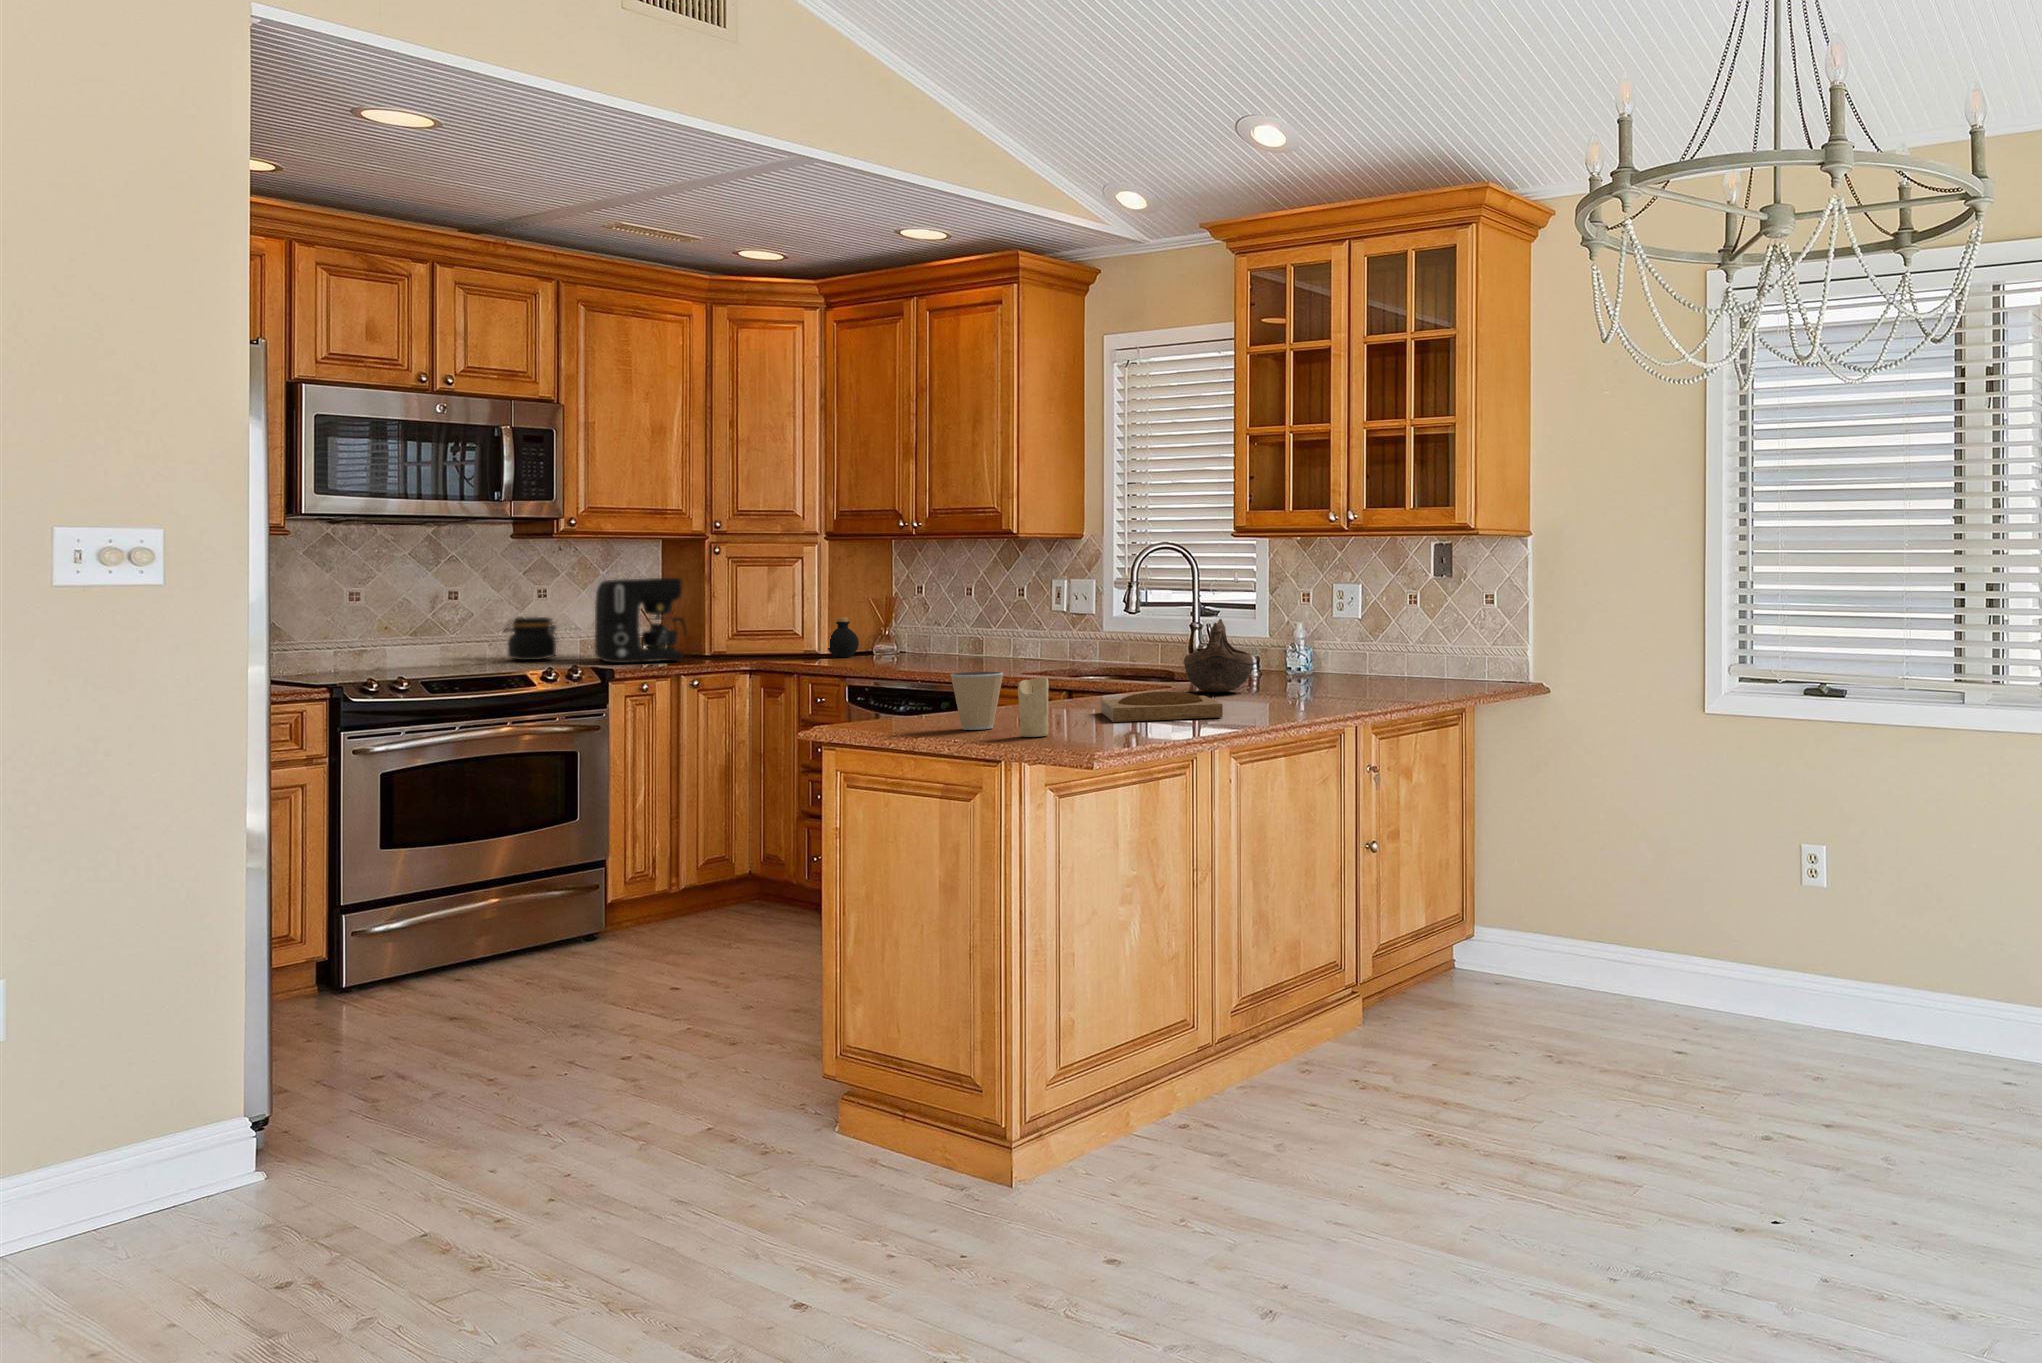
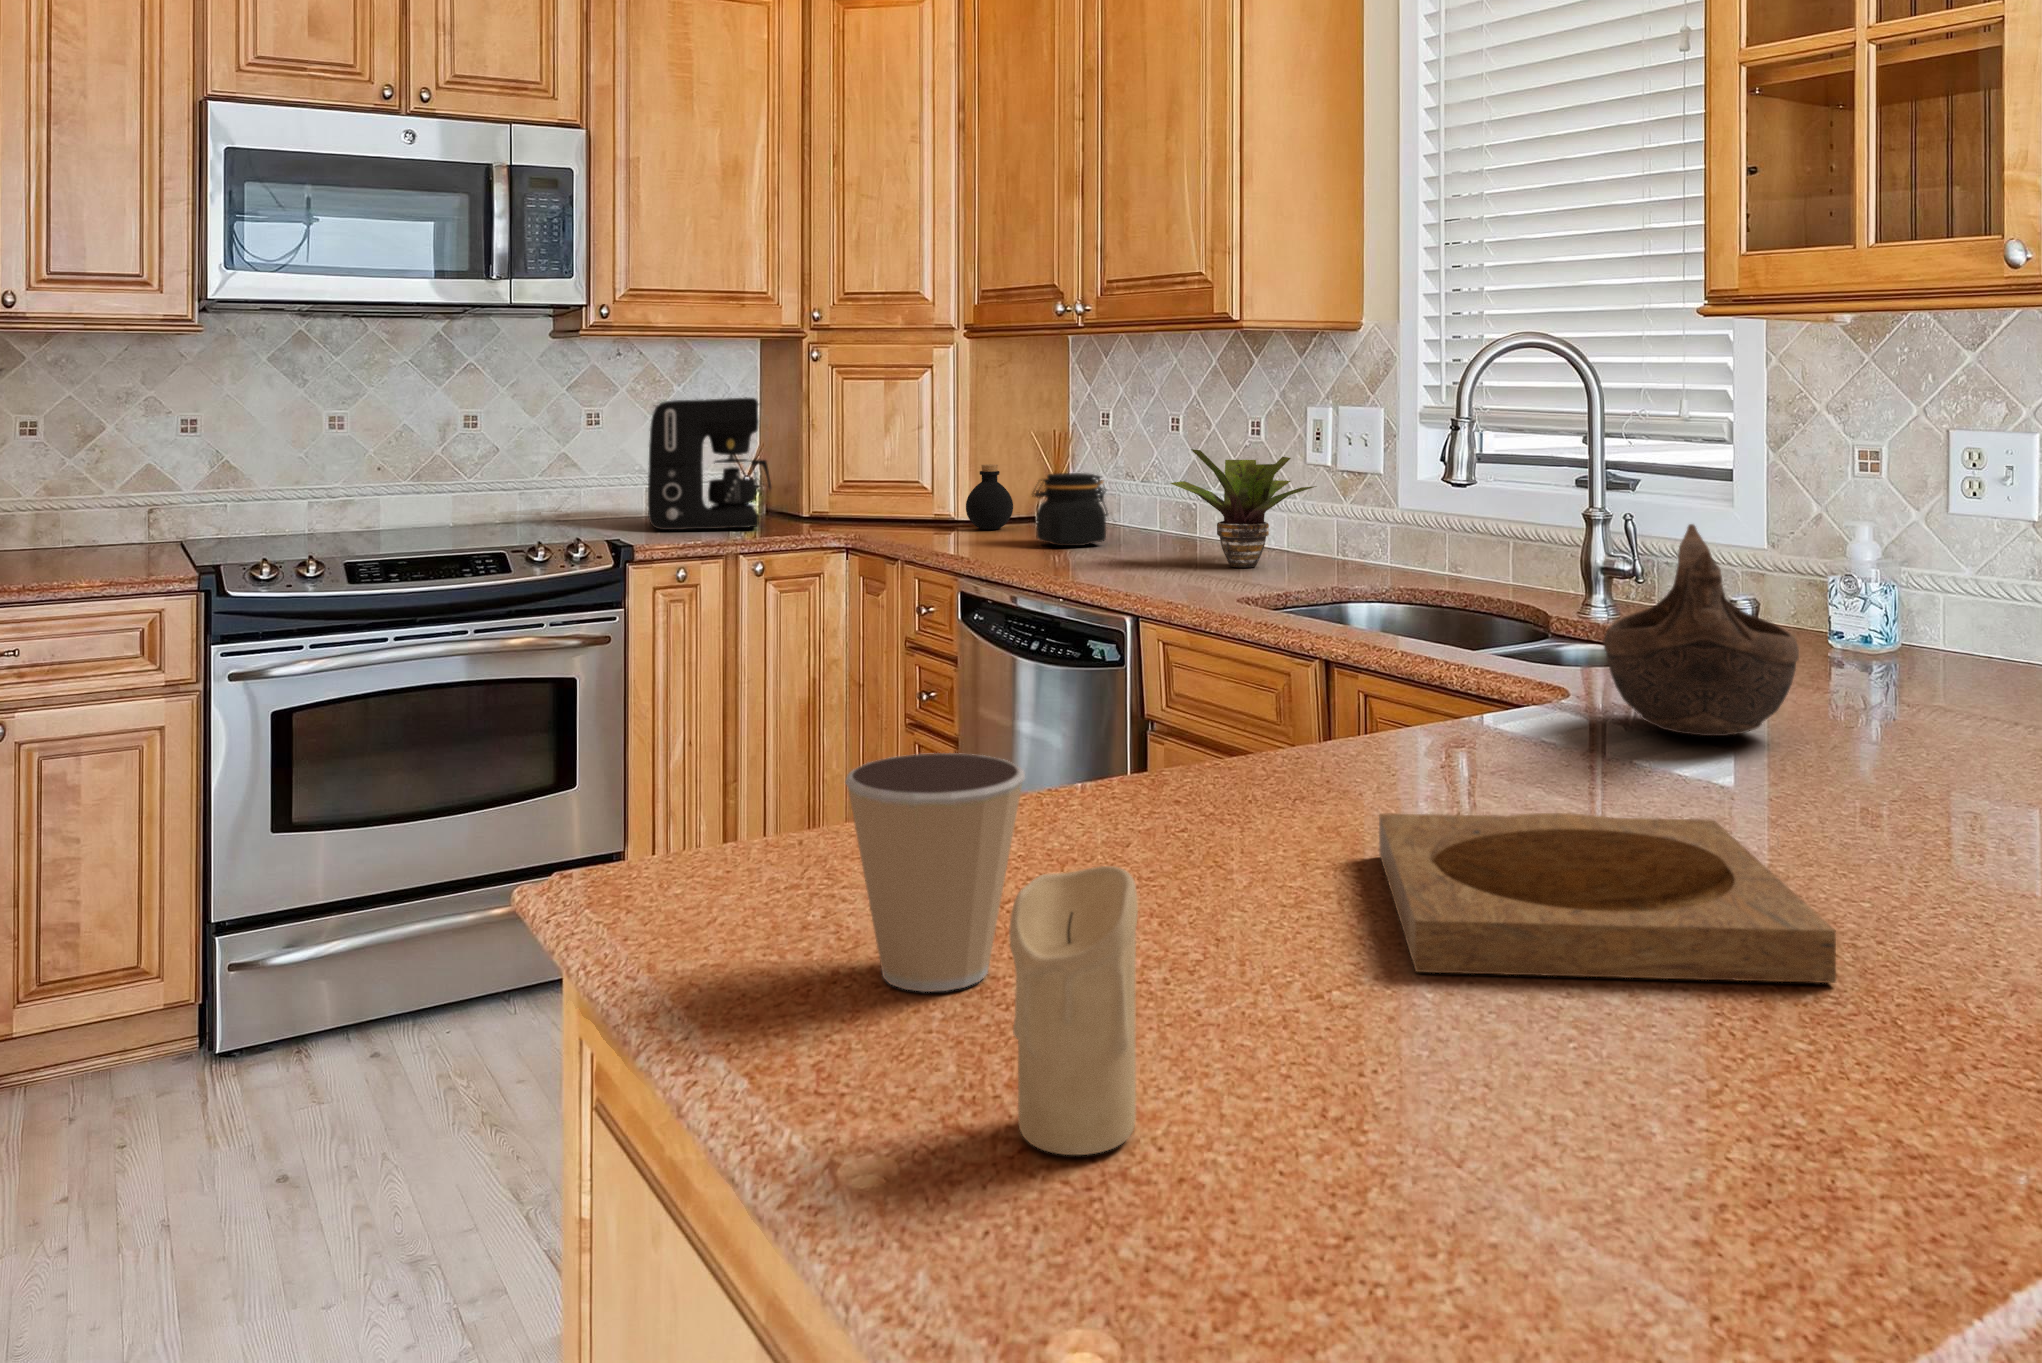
potted plant: none [973,602,1058,665] -> present [1170,449,1316,567]
jar: present [504,617,557,660] -> present [1033,473,1108,546]

